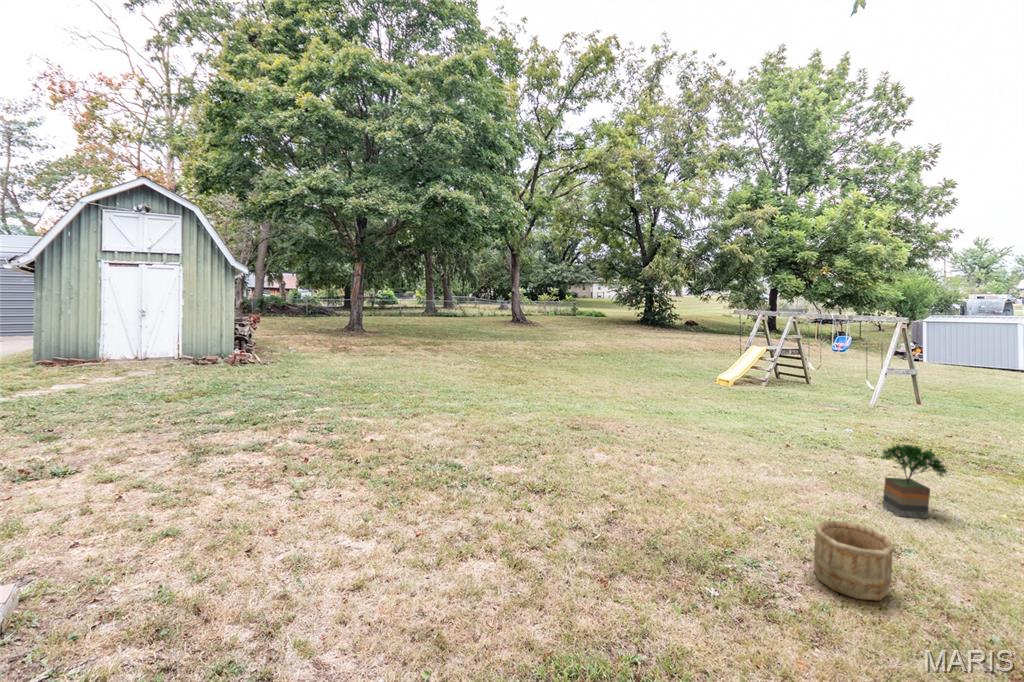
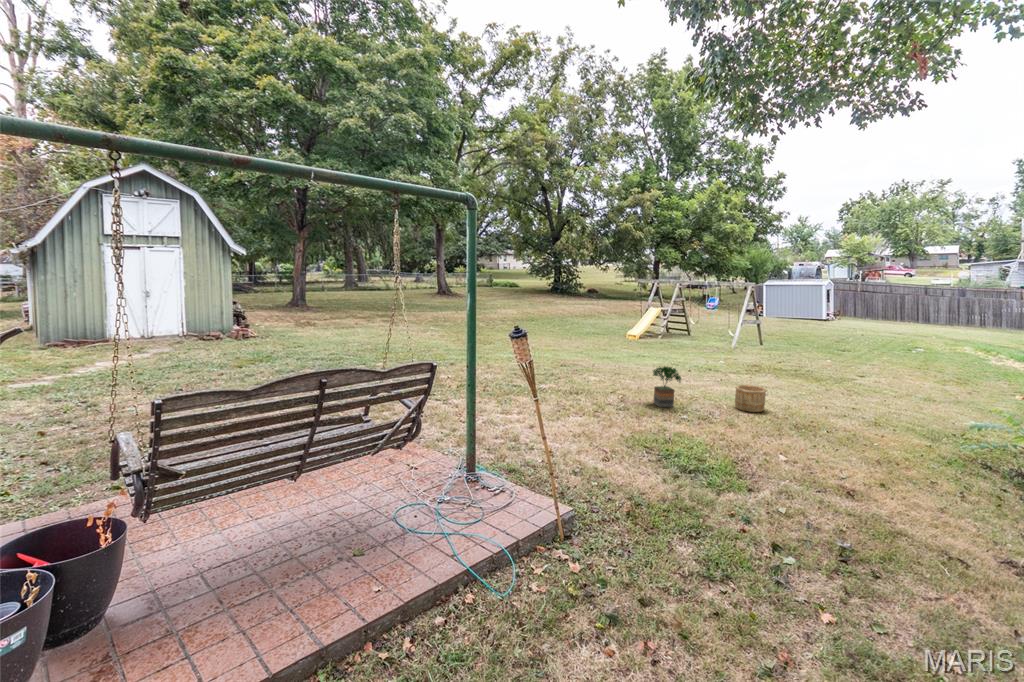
potted tree: present [881,445,947,519] -> present [653,367,681,407]

